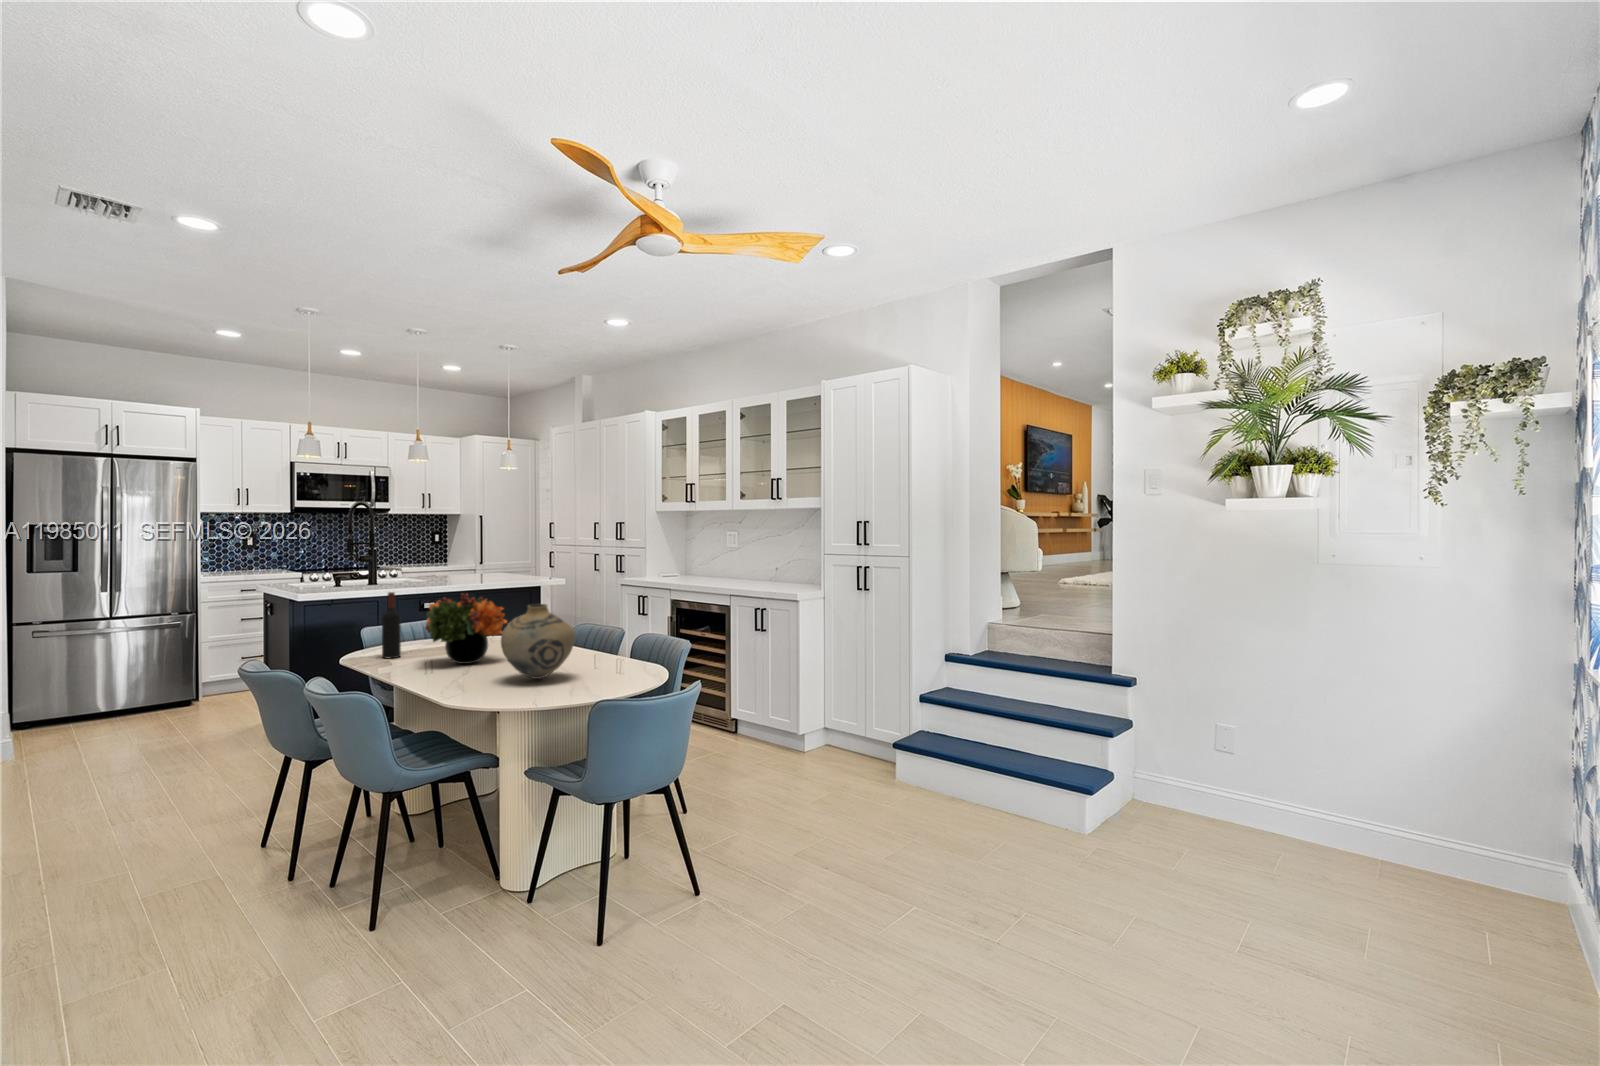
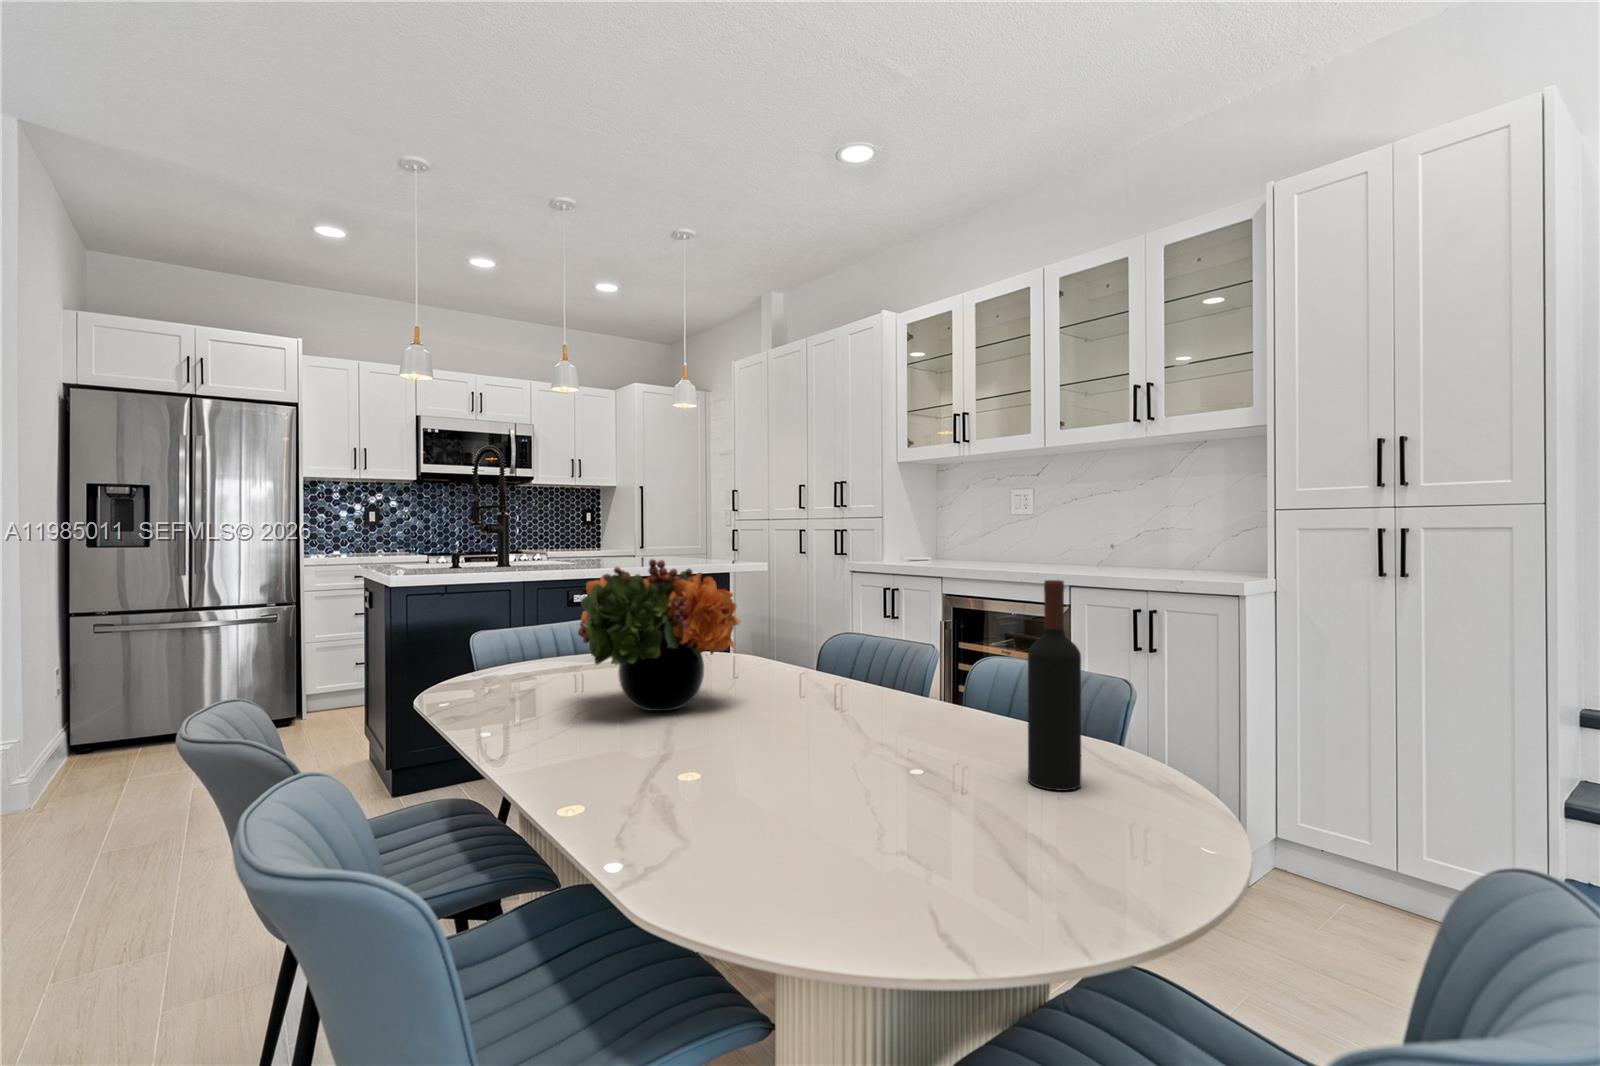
wine bottle: present [382,592,401,658] -> present [1028,580,1081,791]
vase: present [501,604,575,679] -> none [762,577,944,770]

